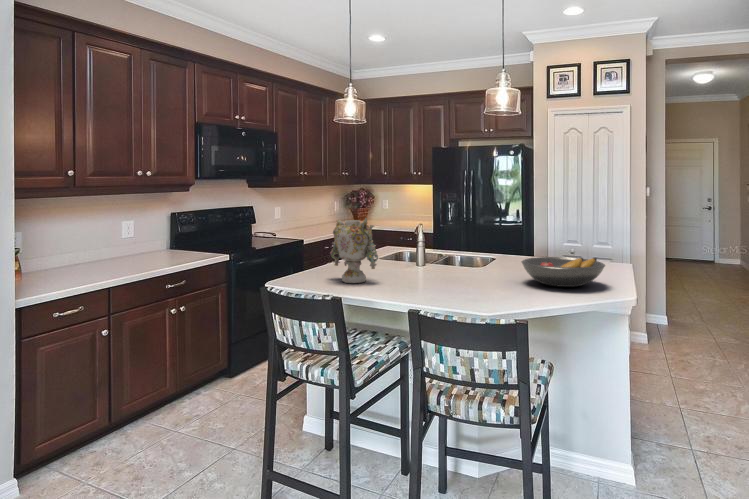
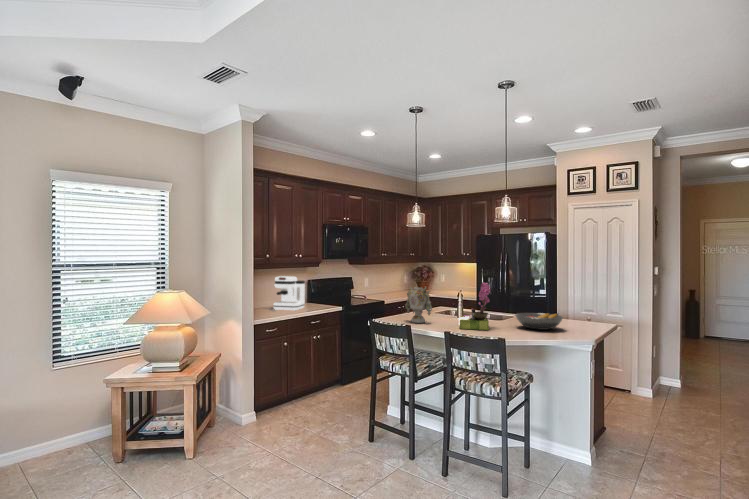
flower arrangement: none [426,206,487,293] -> present [458,282,490,330]
coffee maker: none [102,207,163,266] -> present [273,276,305,311]

